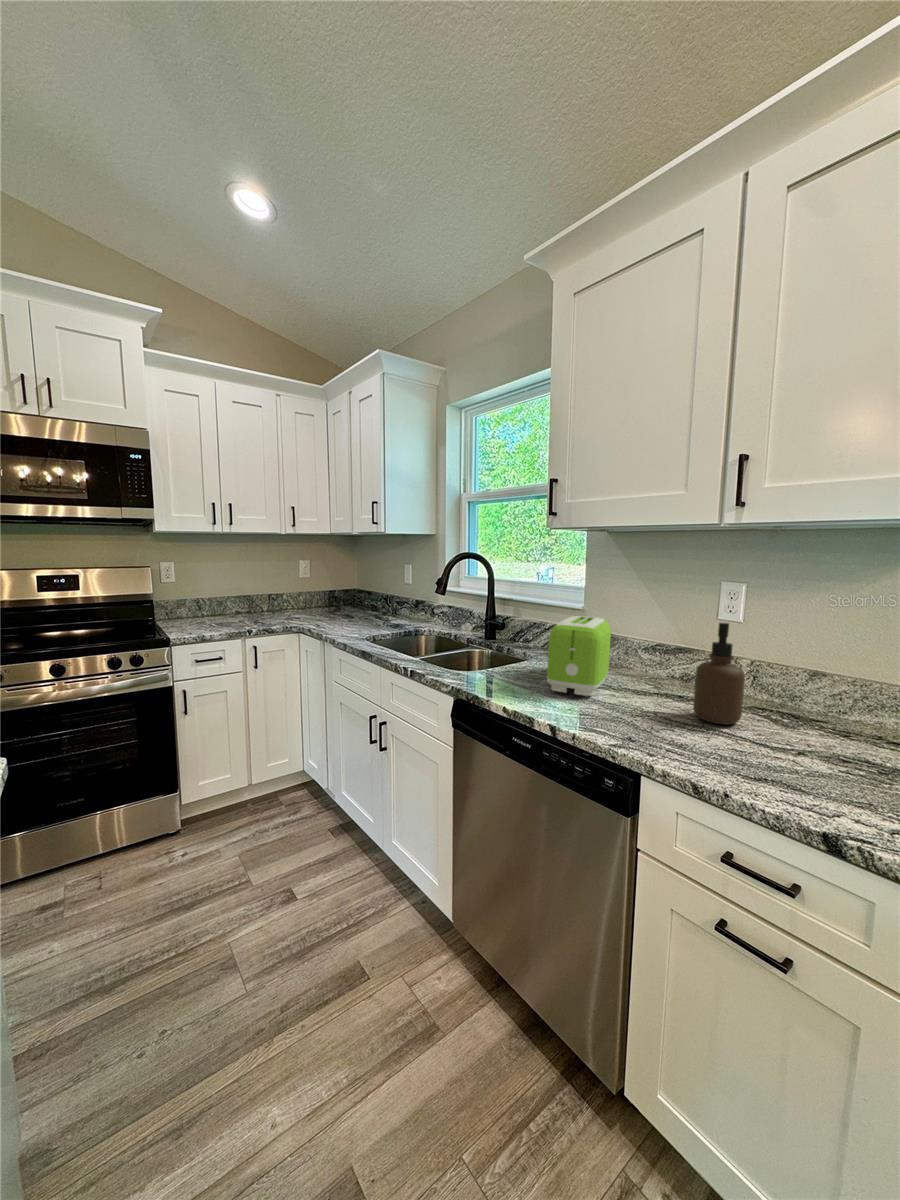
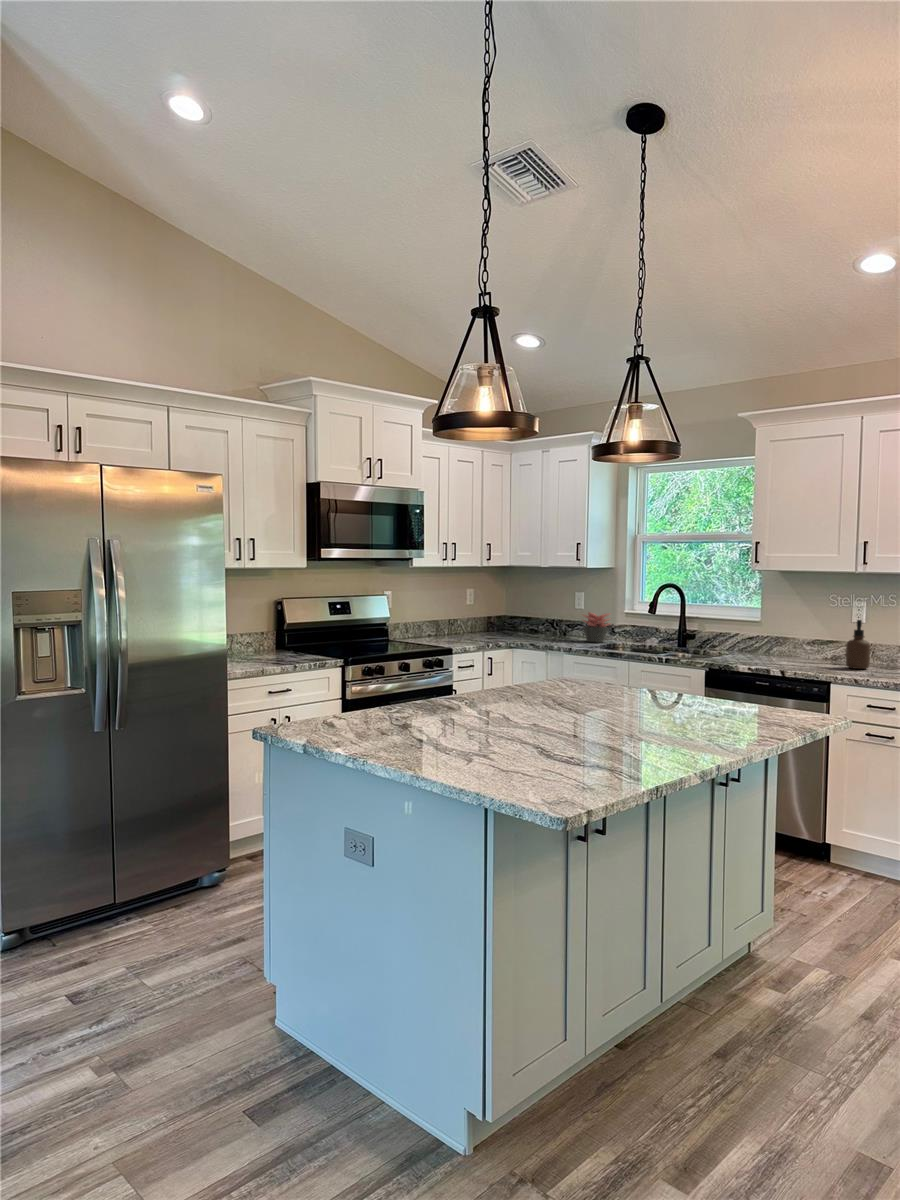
succulent plant: none [382,588,417,627] -> present [583,612,610,642]
toaster: present [547,616,611,696] -> none [759,623,794,663]

